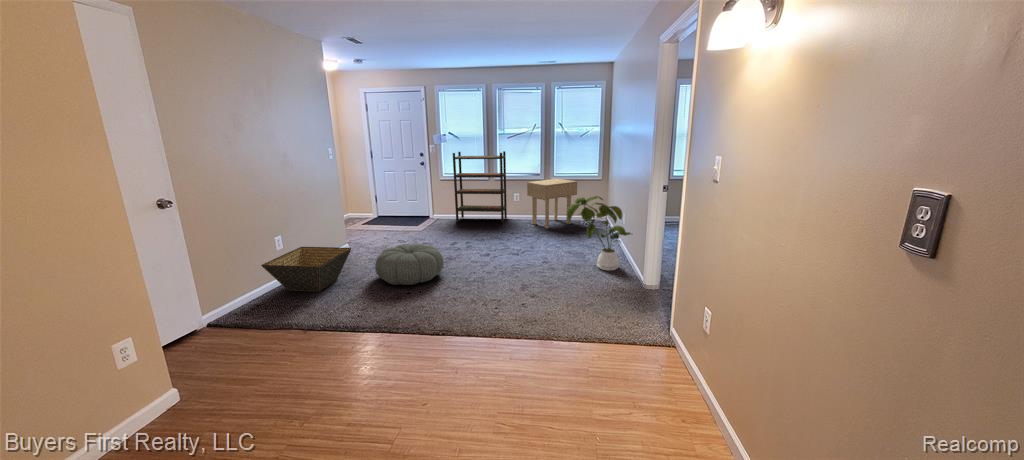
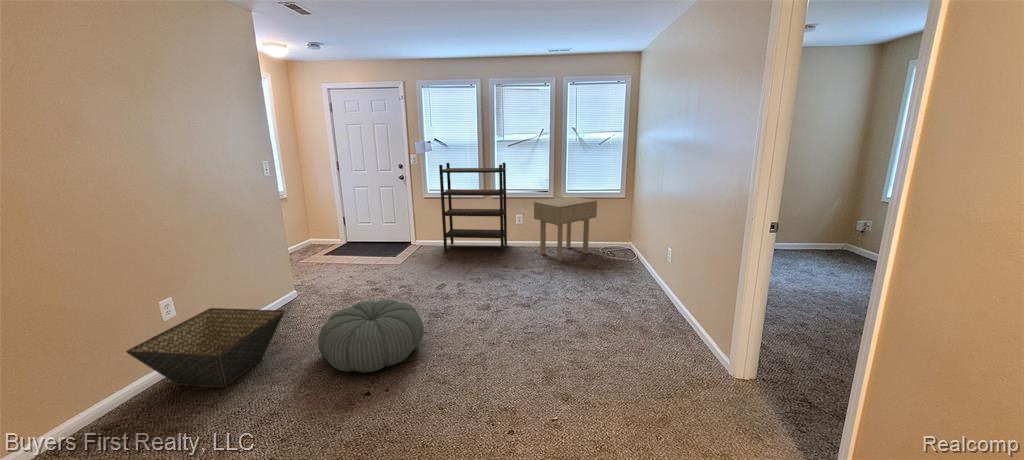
house plant: present [567,196,631,271] -> none [604,231,707,338]

